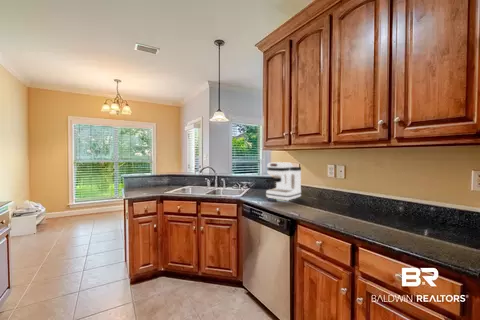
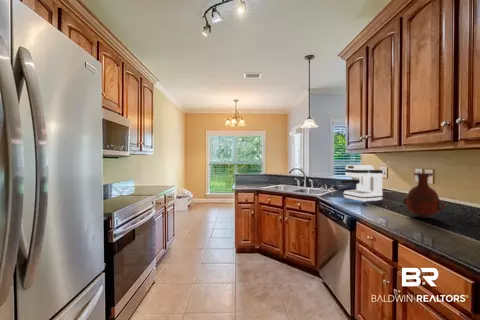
vase: none [333,170,370,214] -> present [403,173,445,218]

